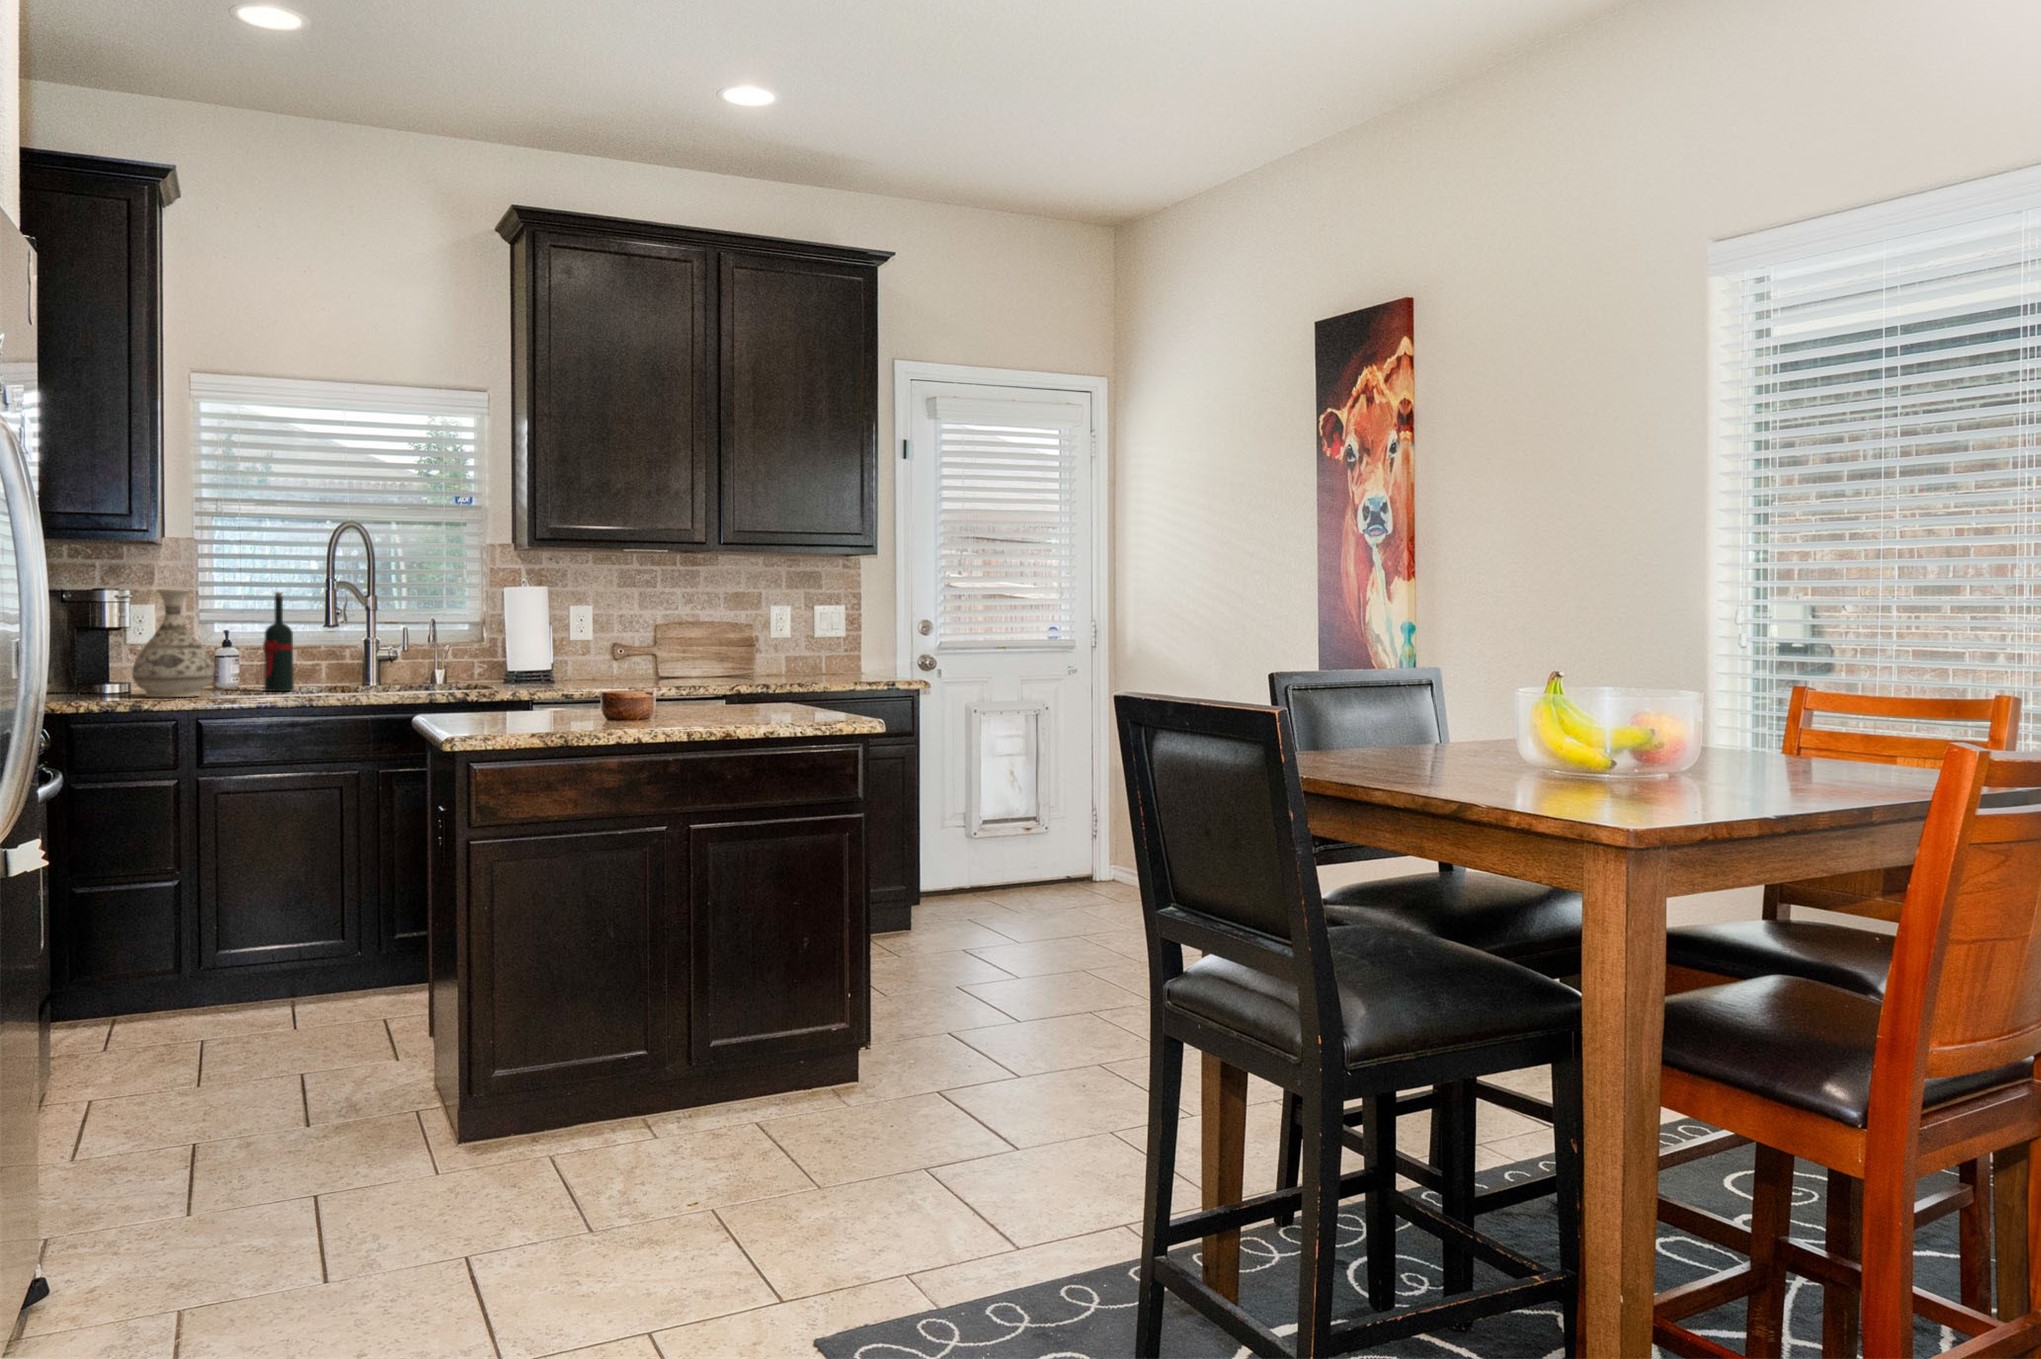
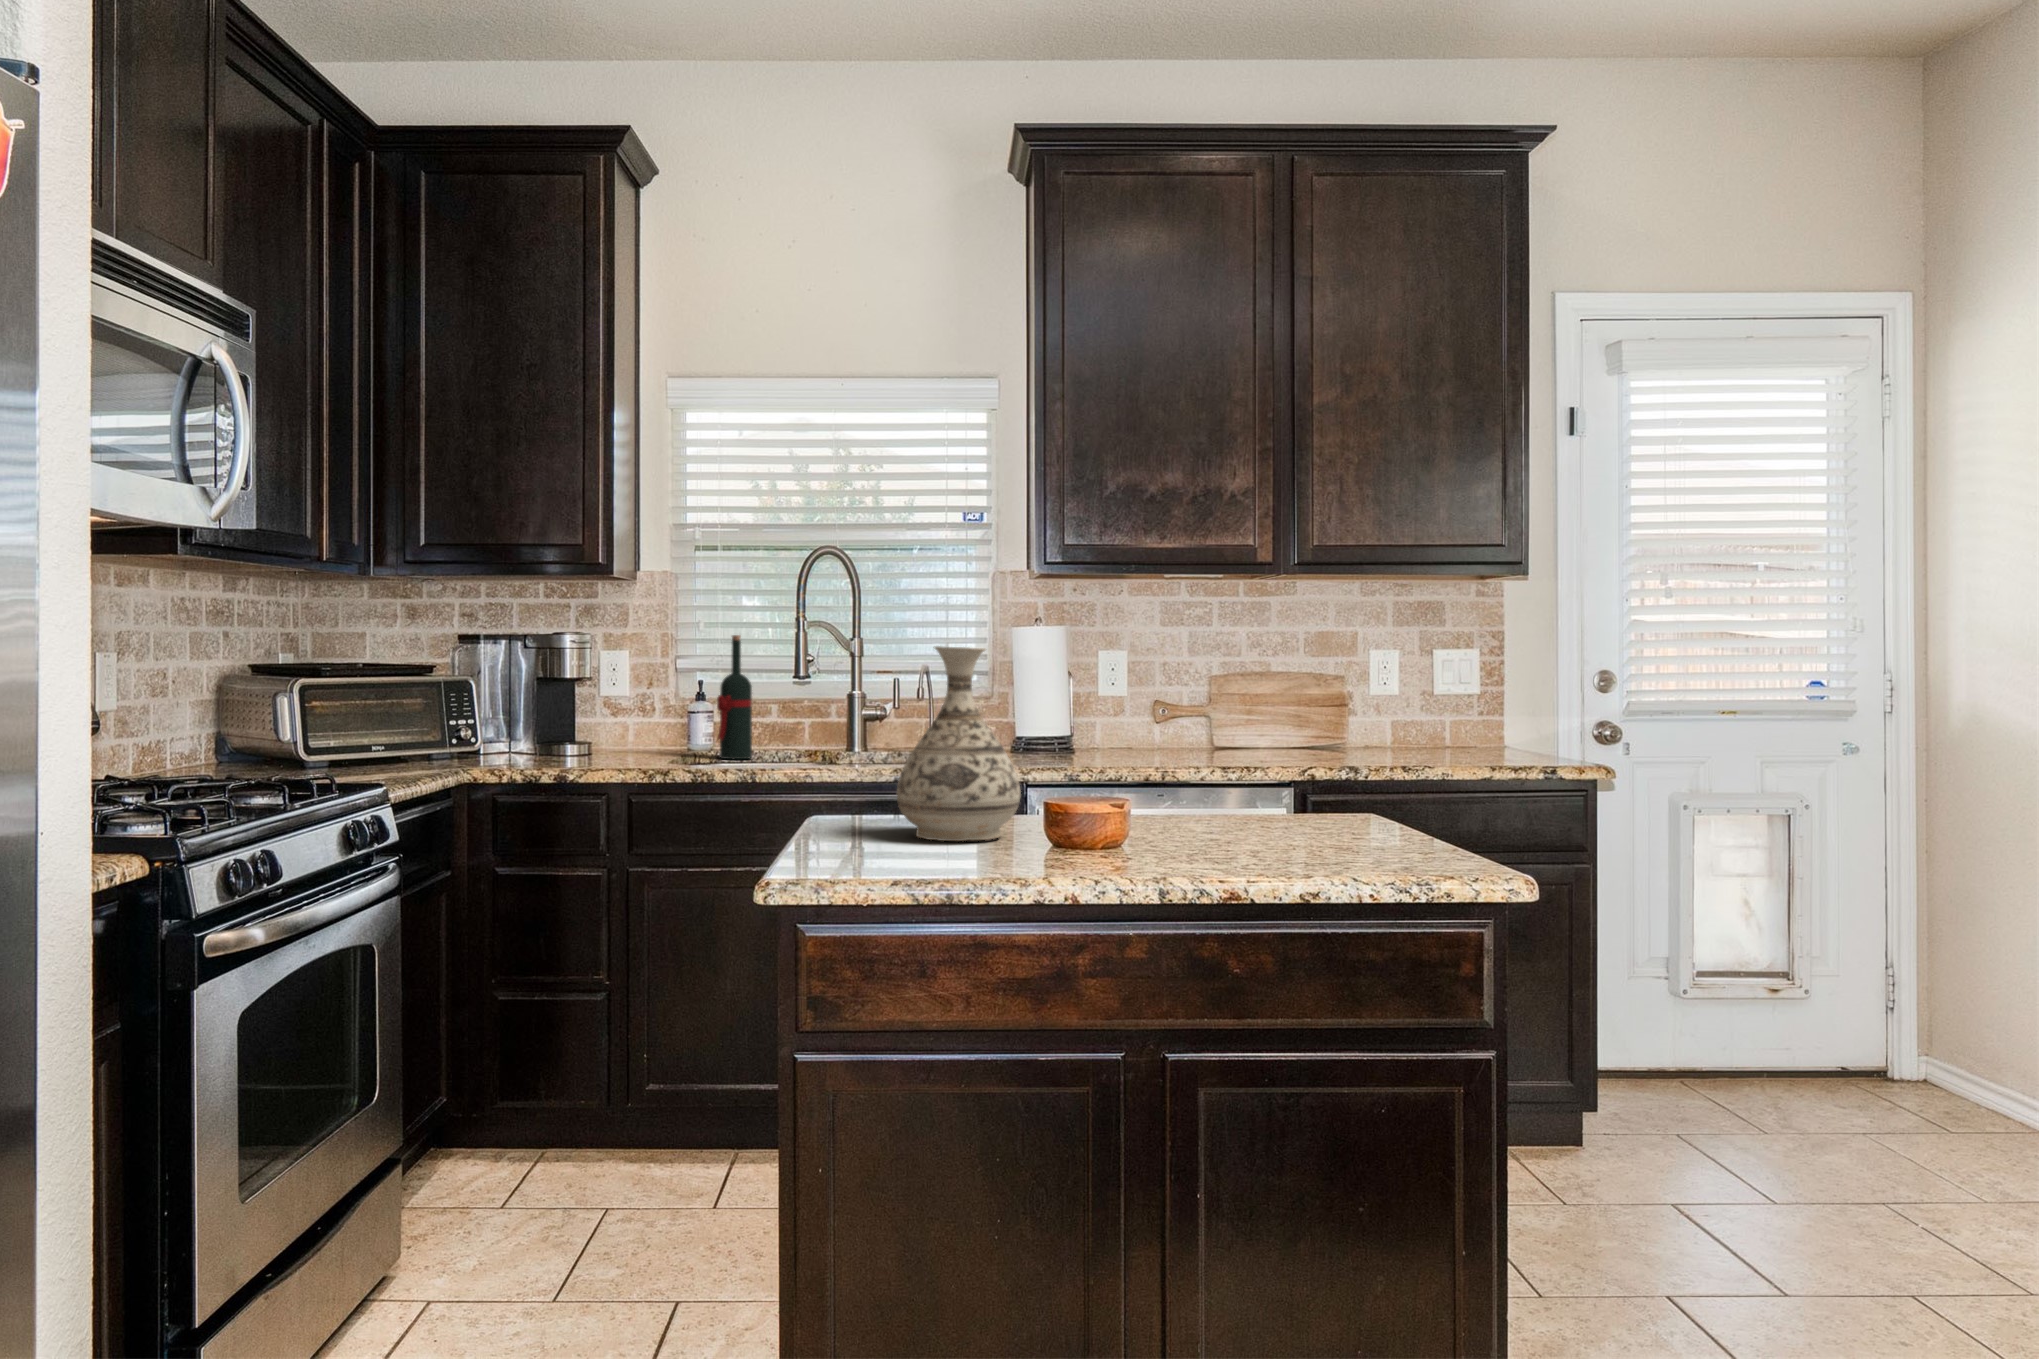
vase: present [132,590,213,697] -> present [897,646,1021,841]

